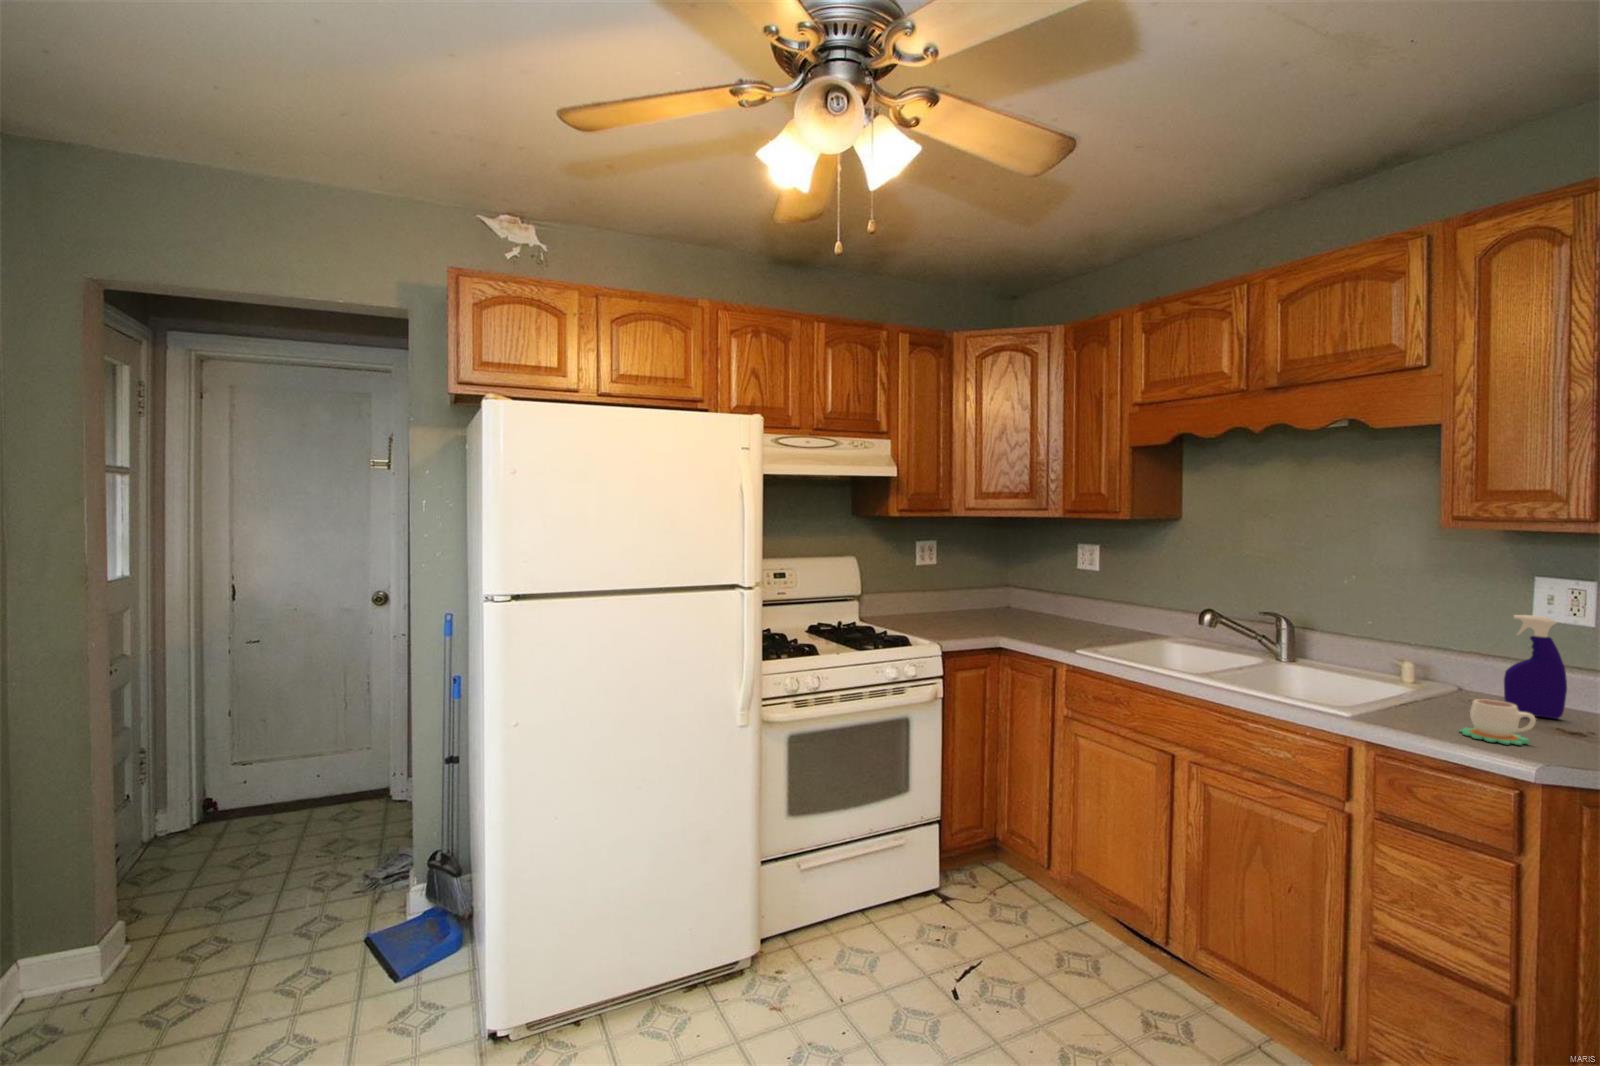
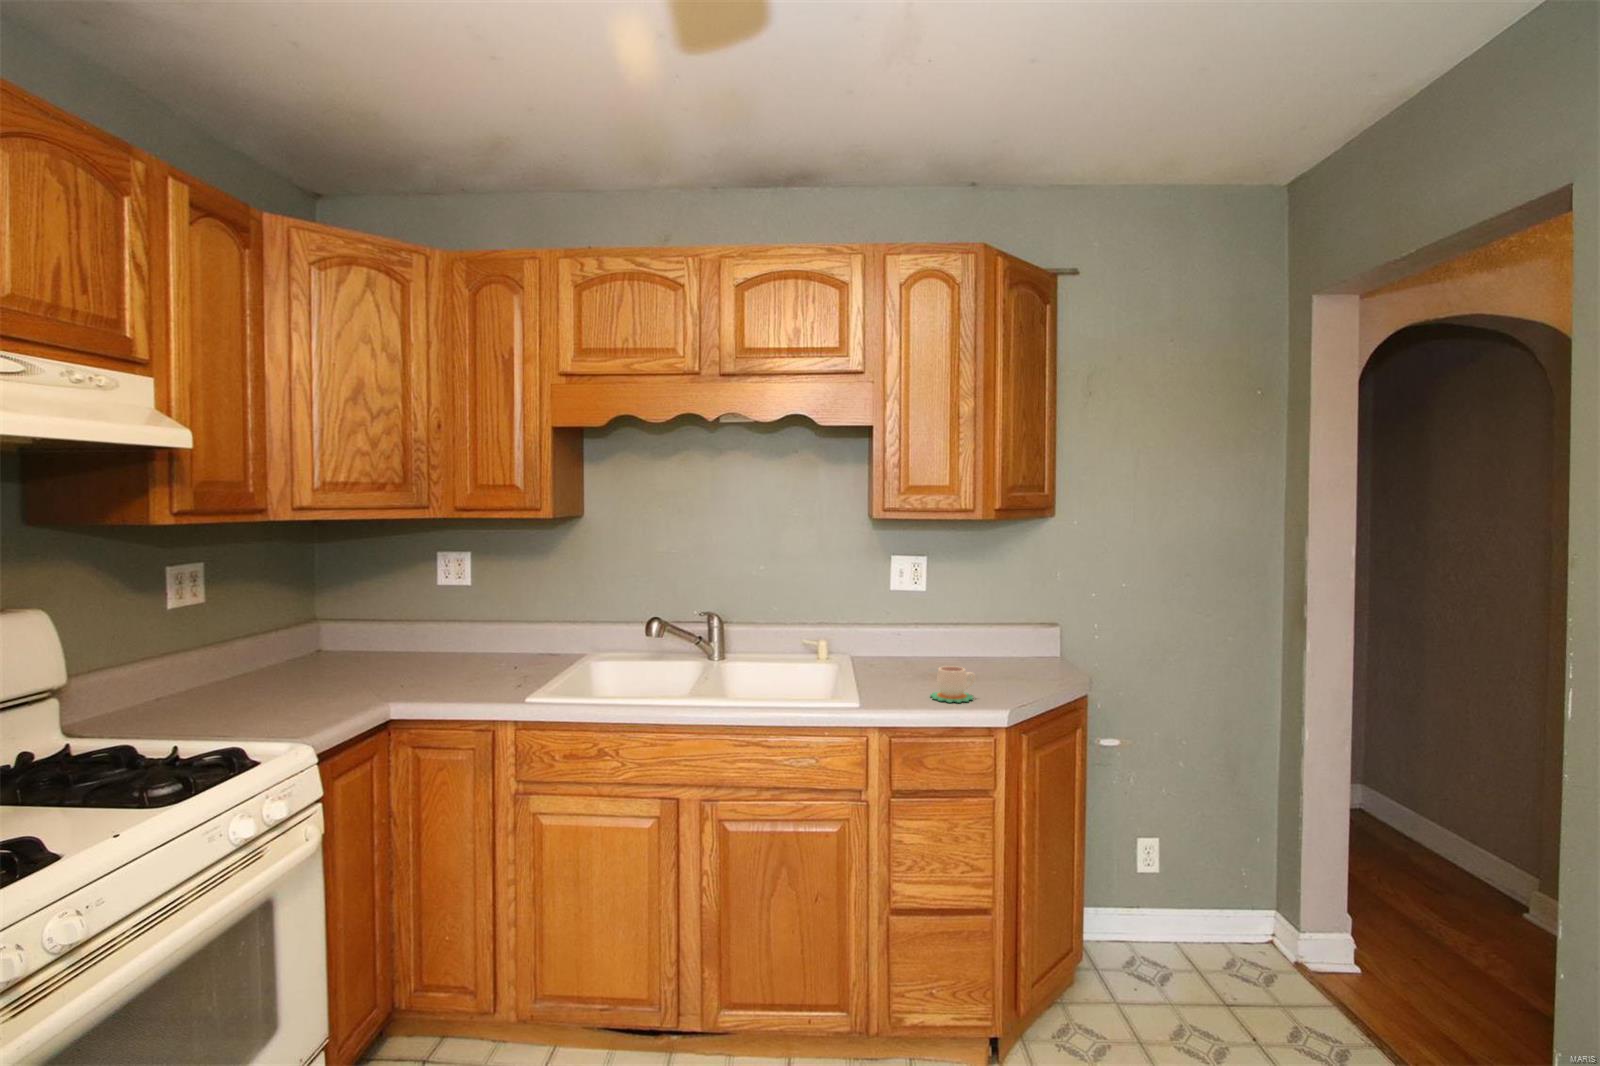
spray bottle: present [1504,615,1567,719] -> none [910,591,943,673]

